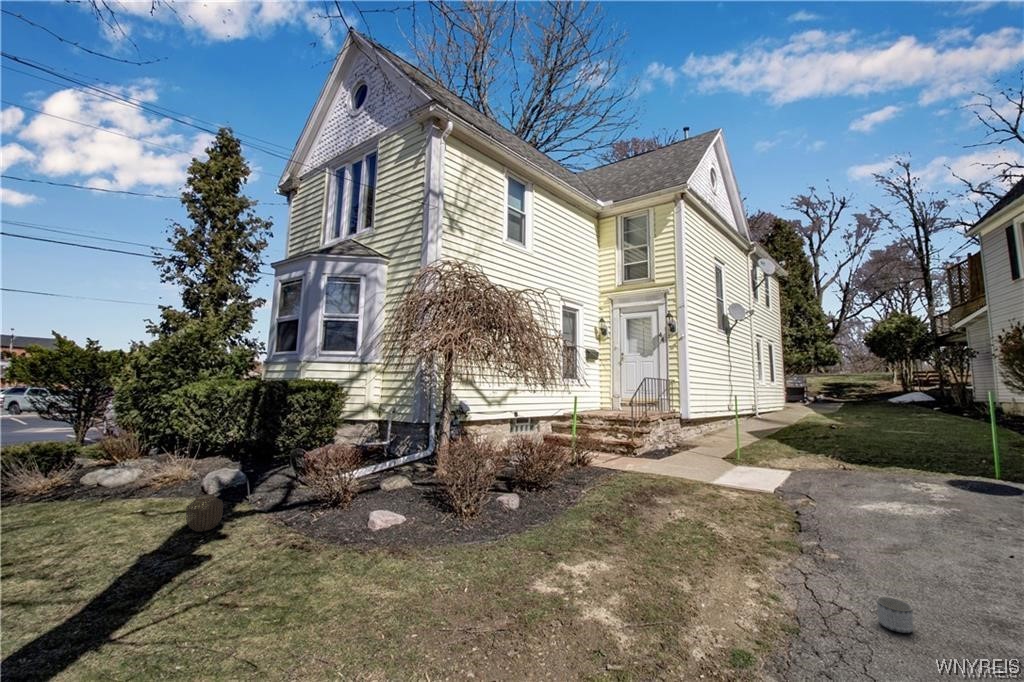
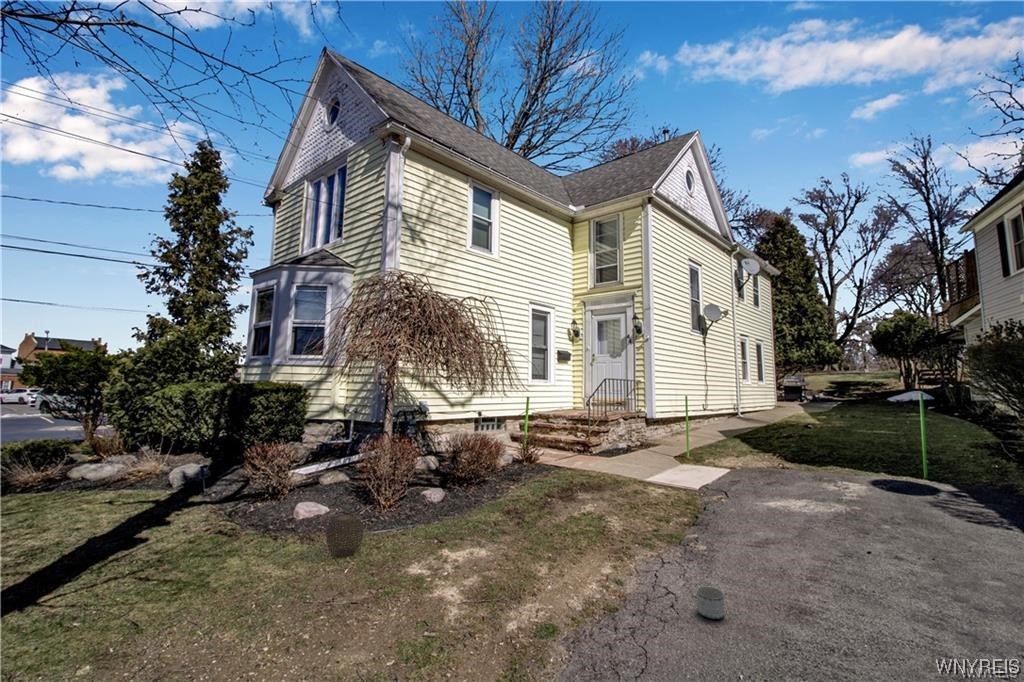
woven basket: present [186,494,223,532] -> present [326,514,363,557]

